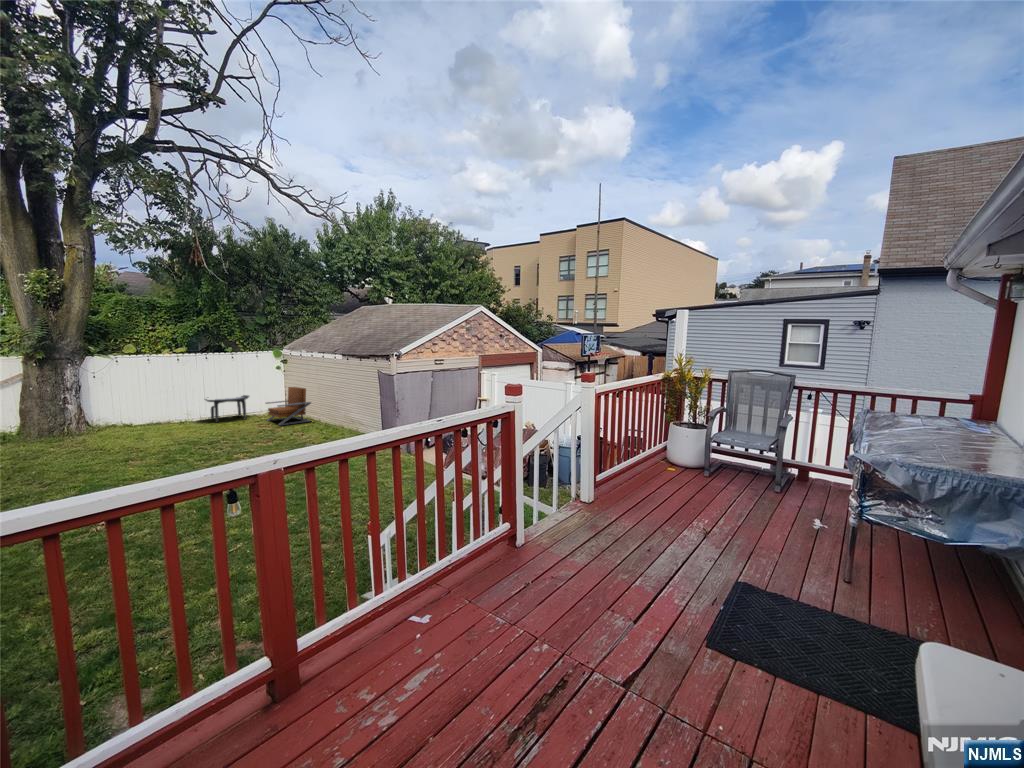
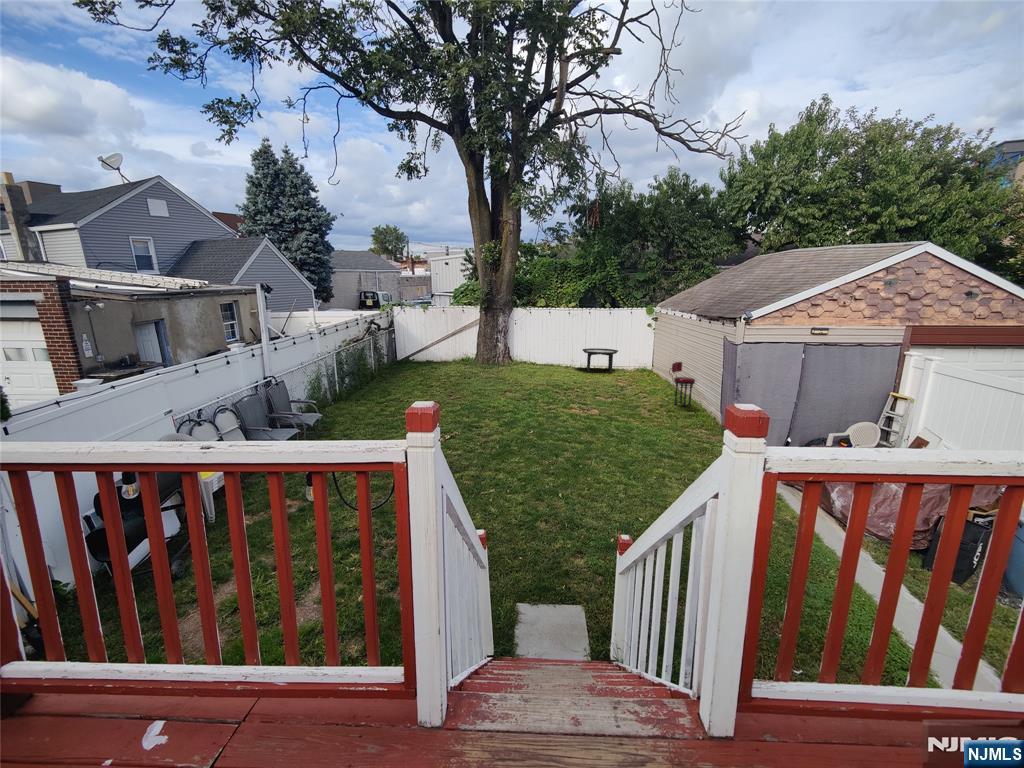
lounge chair: present [266,387,311,425] -> none [627,346,668,385]
stool: none [323,397,348,435] -> present [669,362,695,406]

